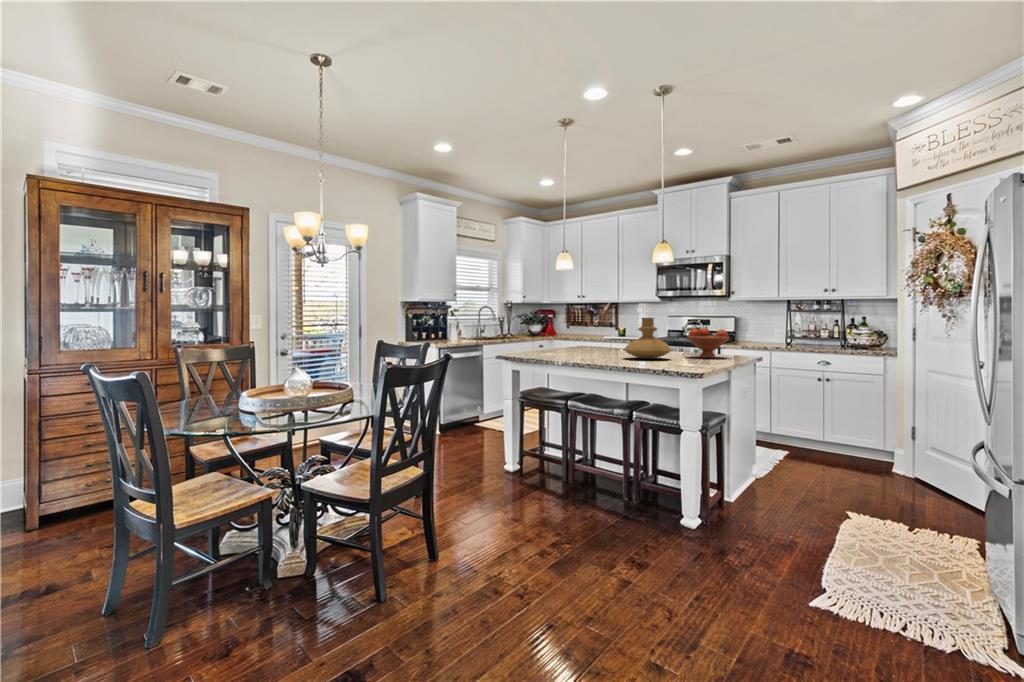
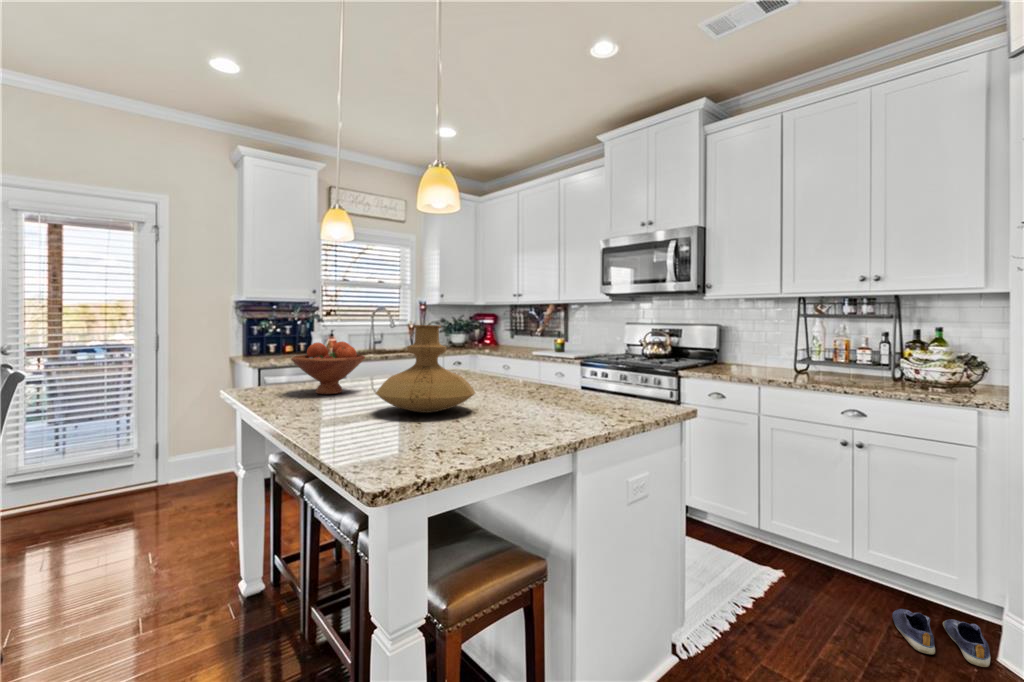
fruit bowl: present [687,328,729,358] -> present [291,342,365,394]
shoe: none [846,455,889,473] -> present [892,609,990,667]

